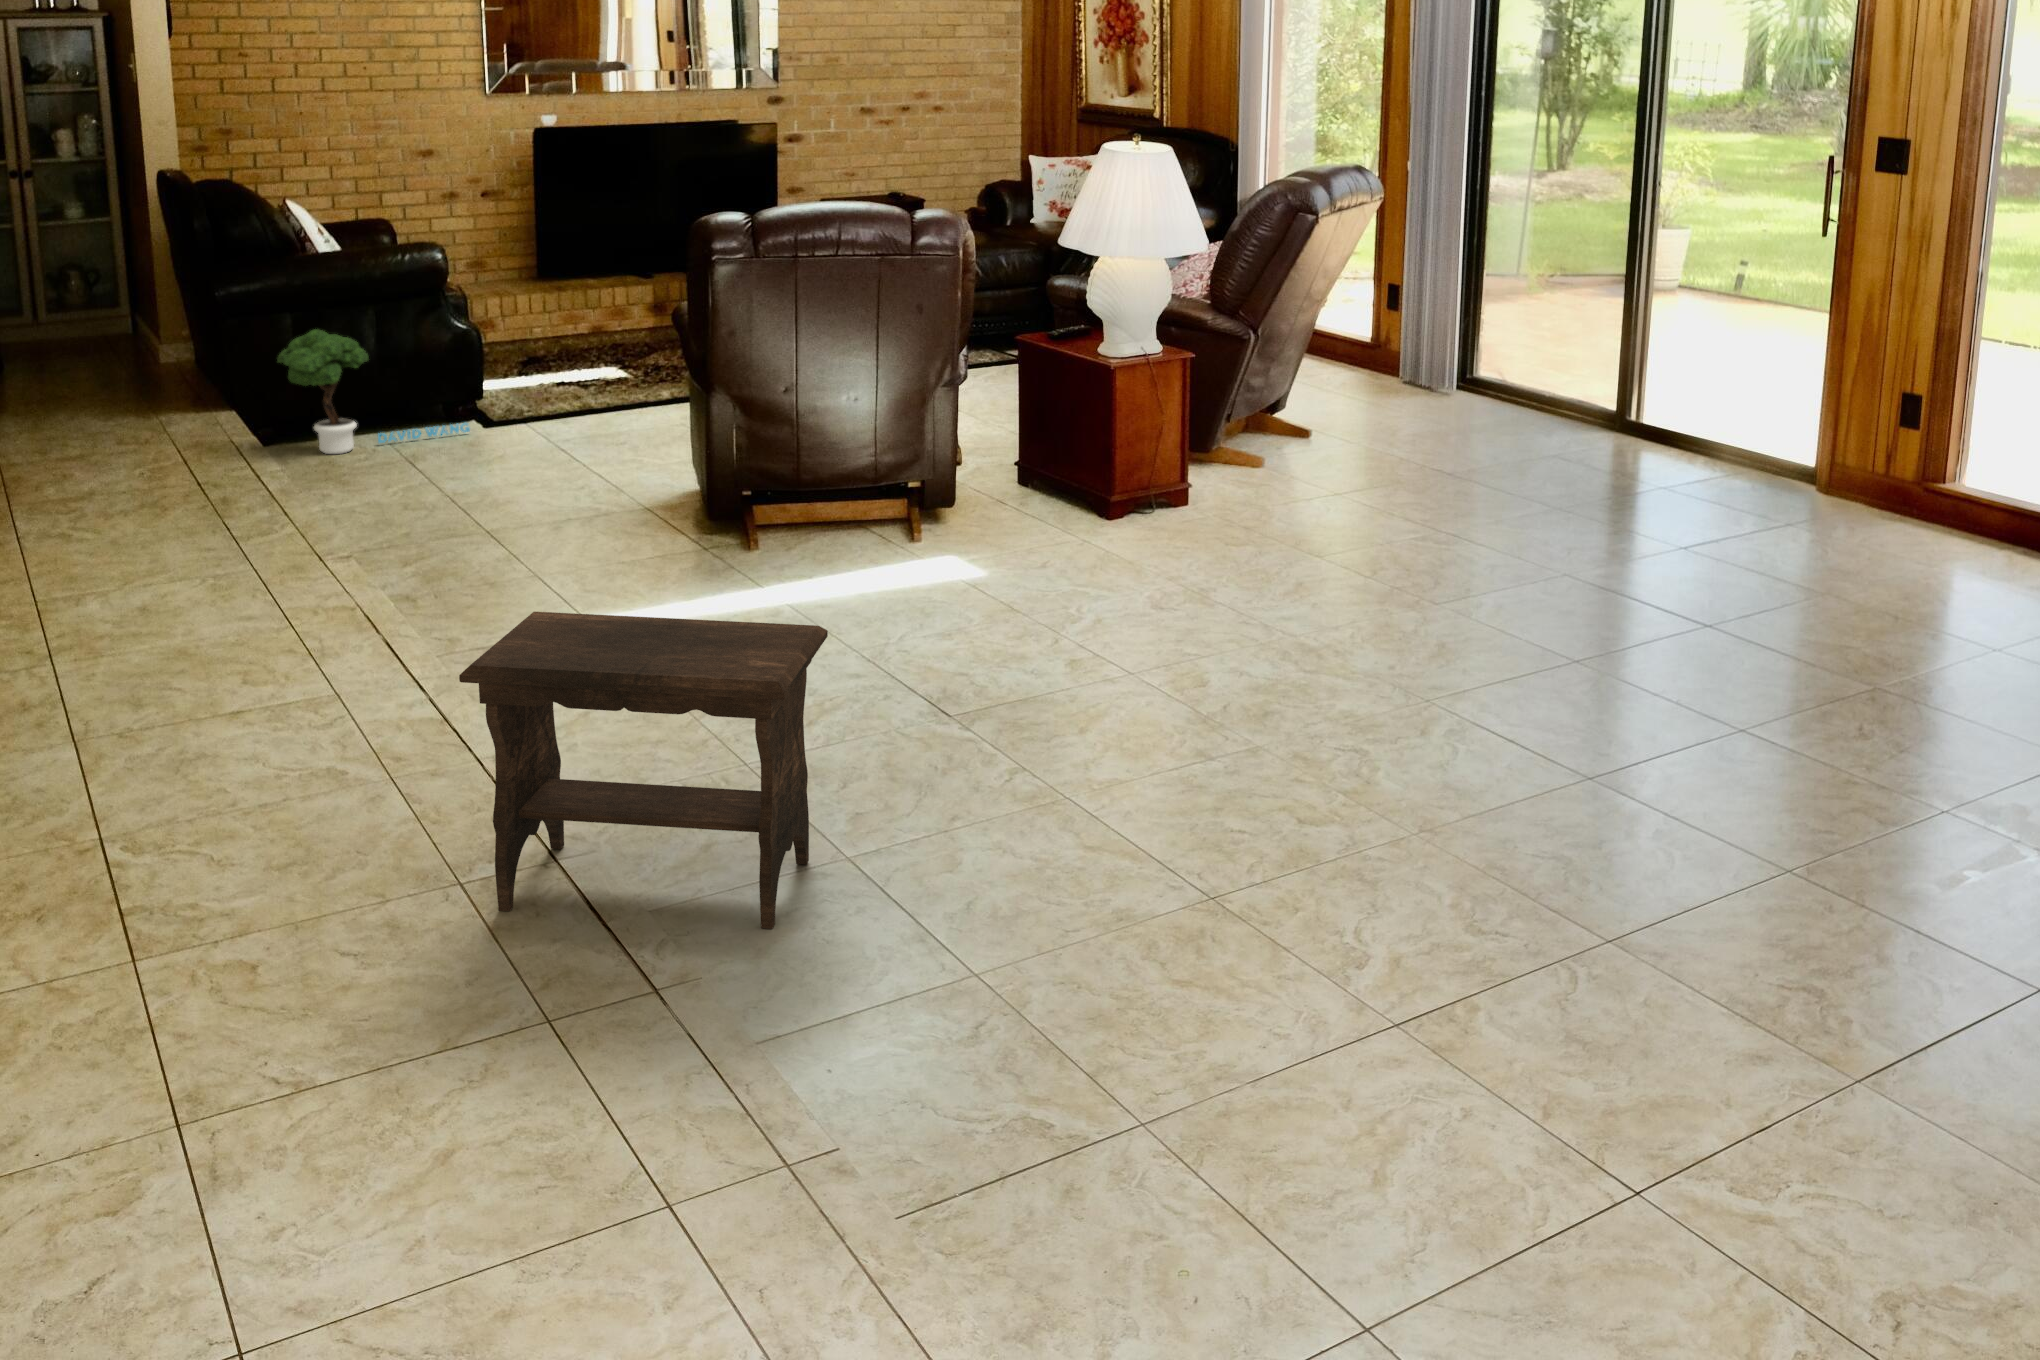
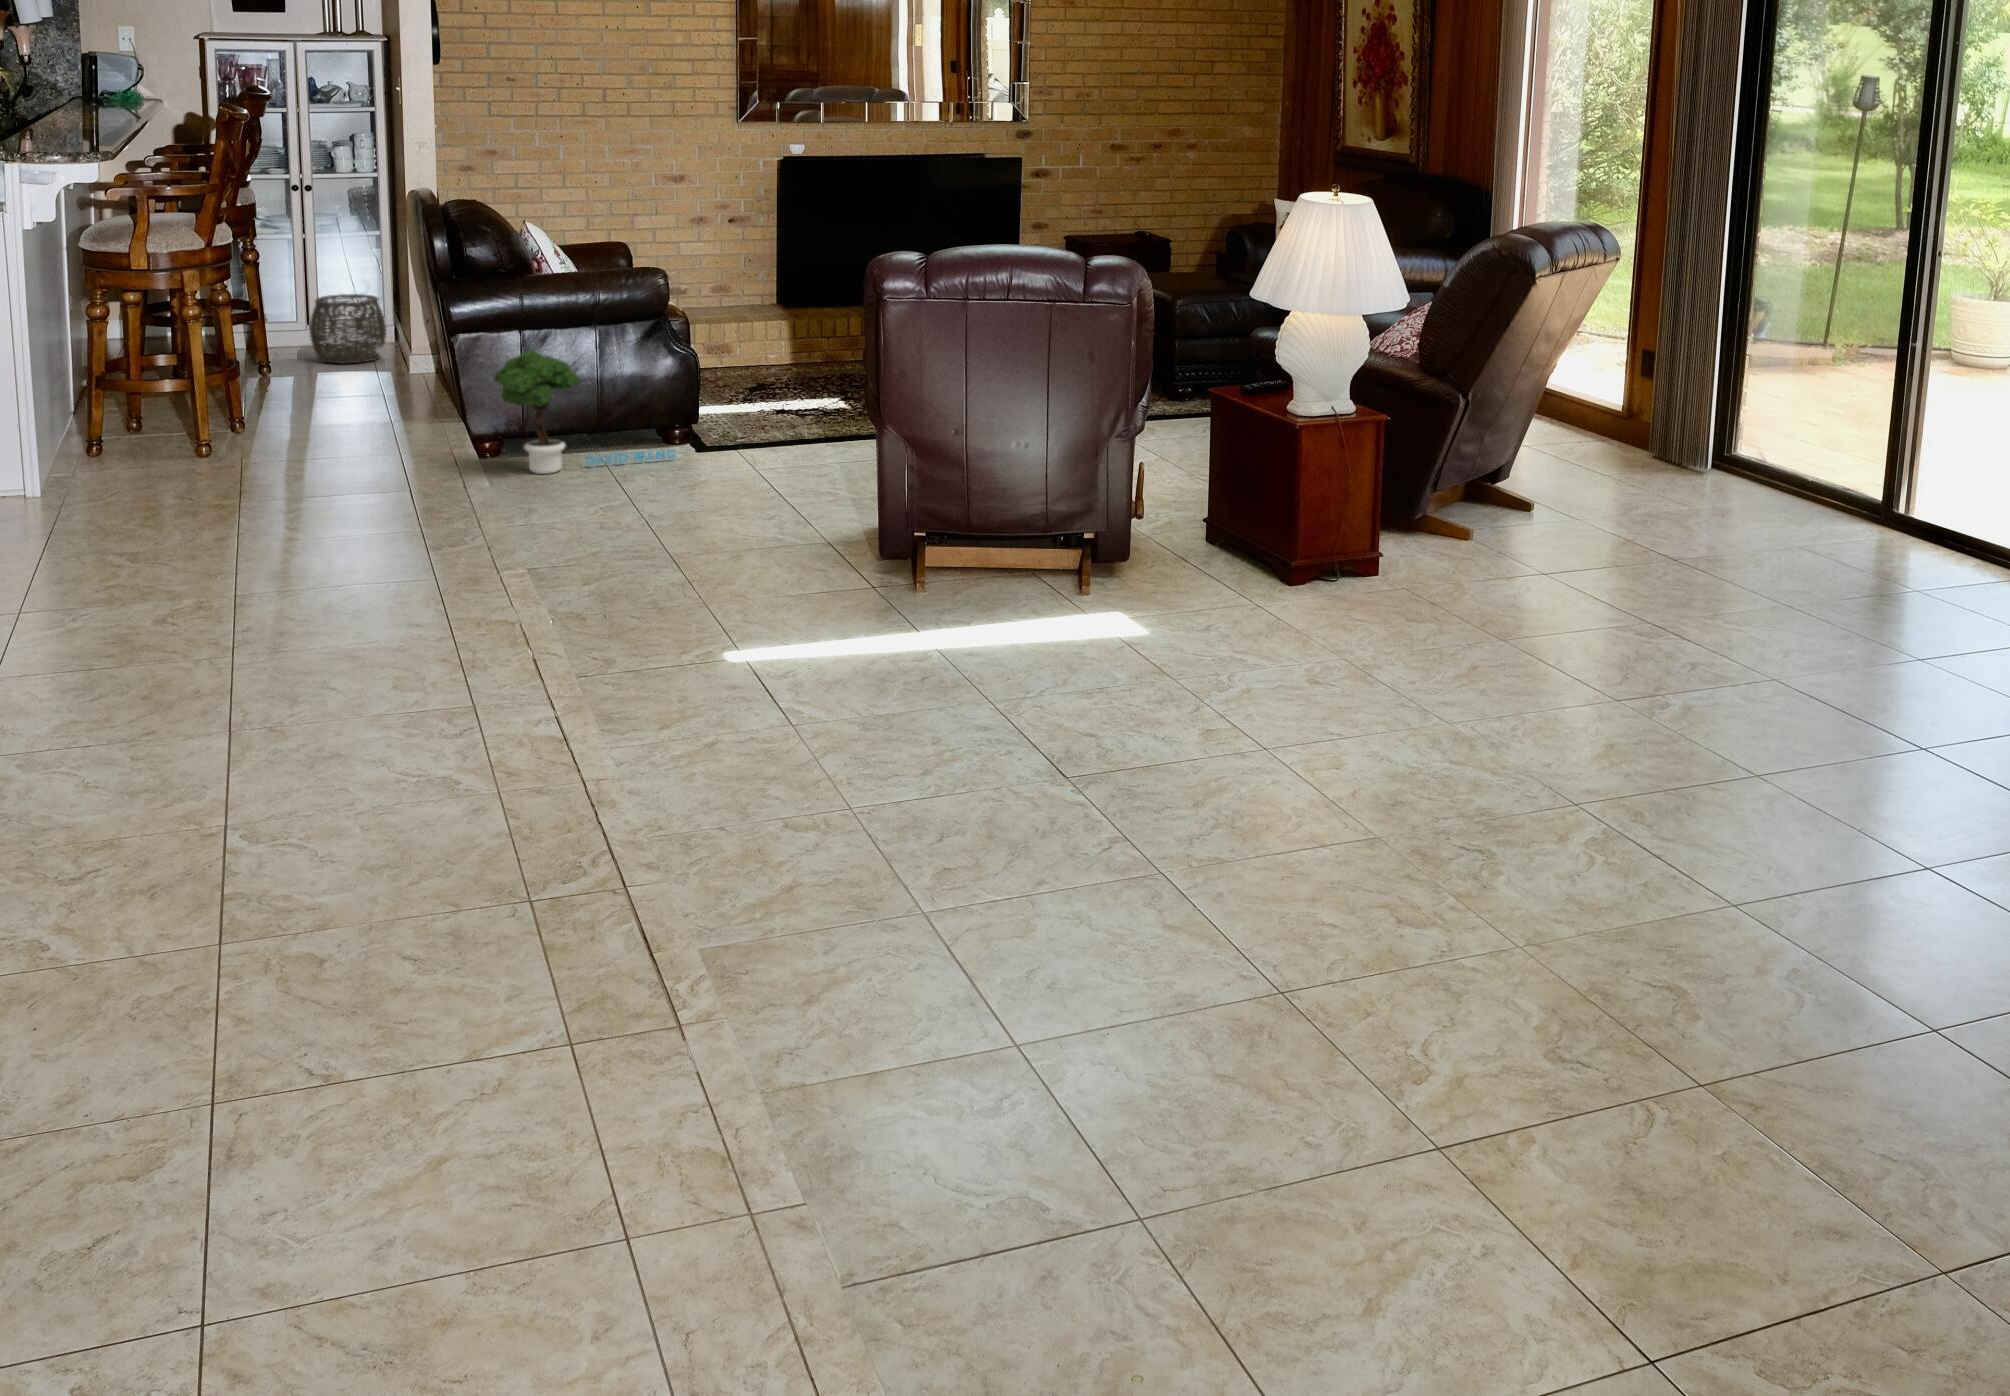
woven basket: none [38,283,125,356] -> present [309,294,386,364]
footstool: present [459,612,828,929] -> none [507,659,892,1013]

